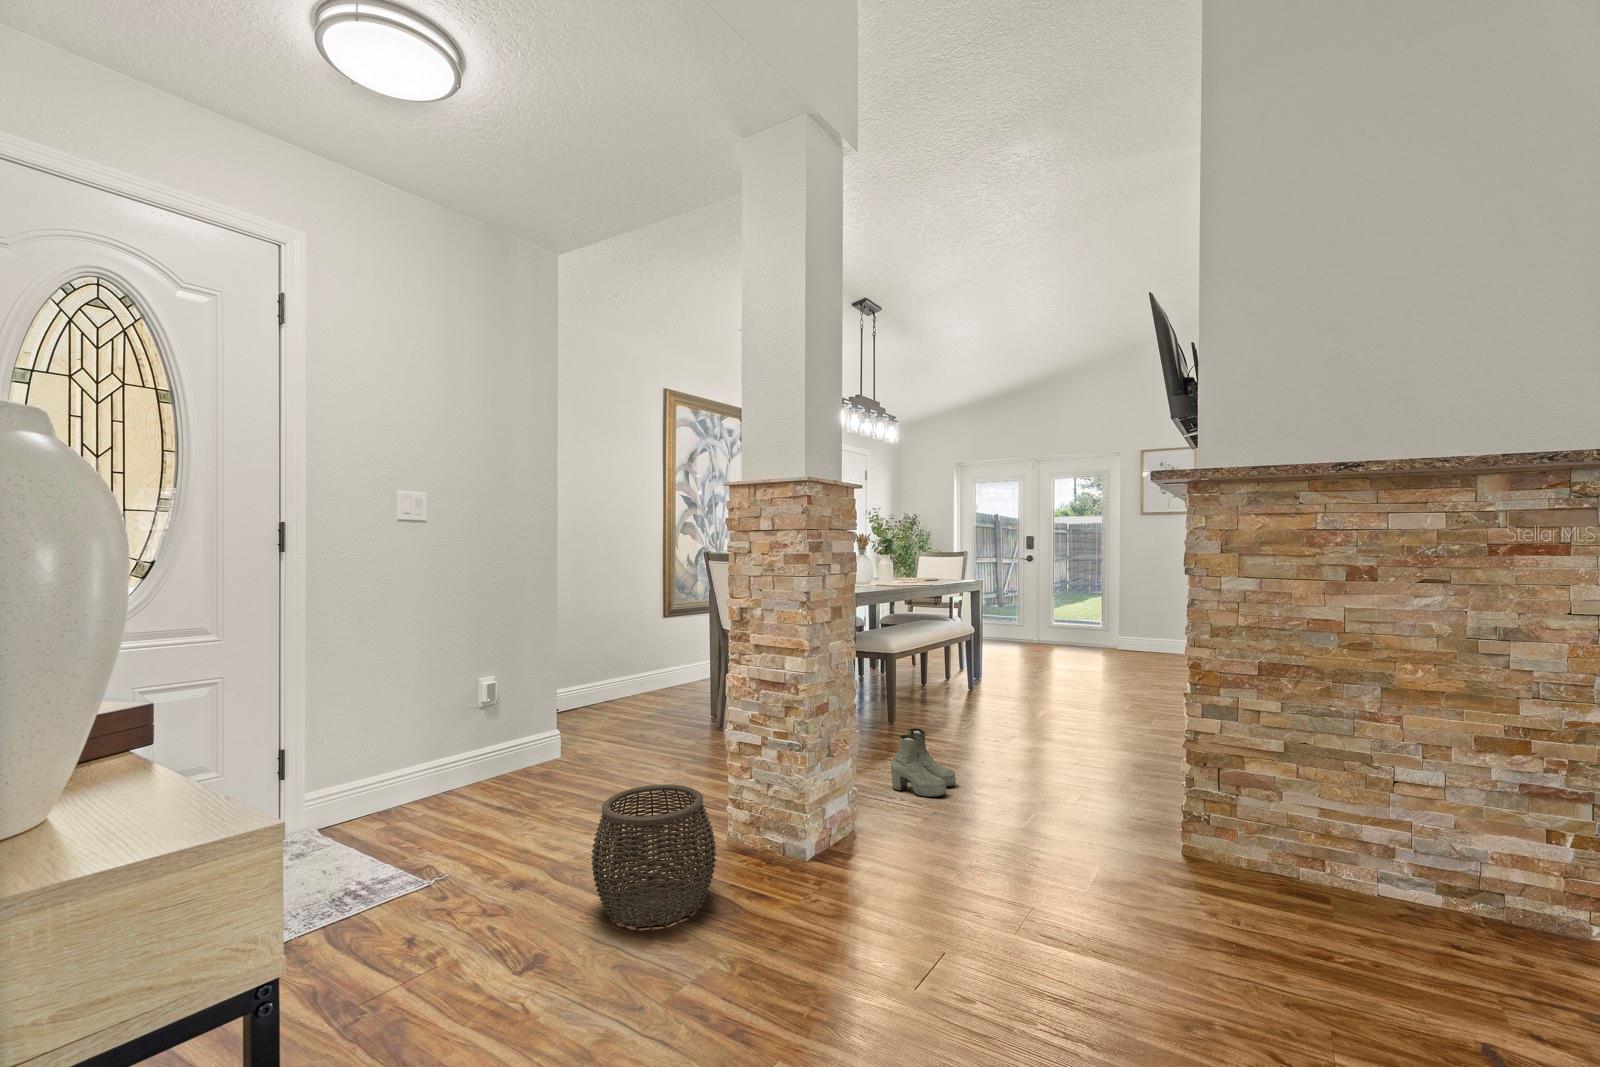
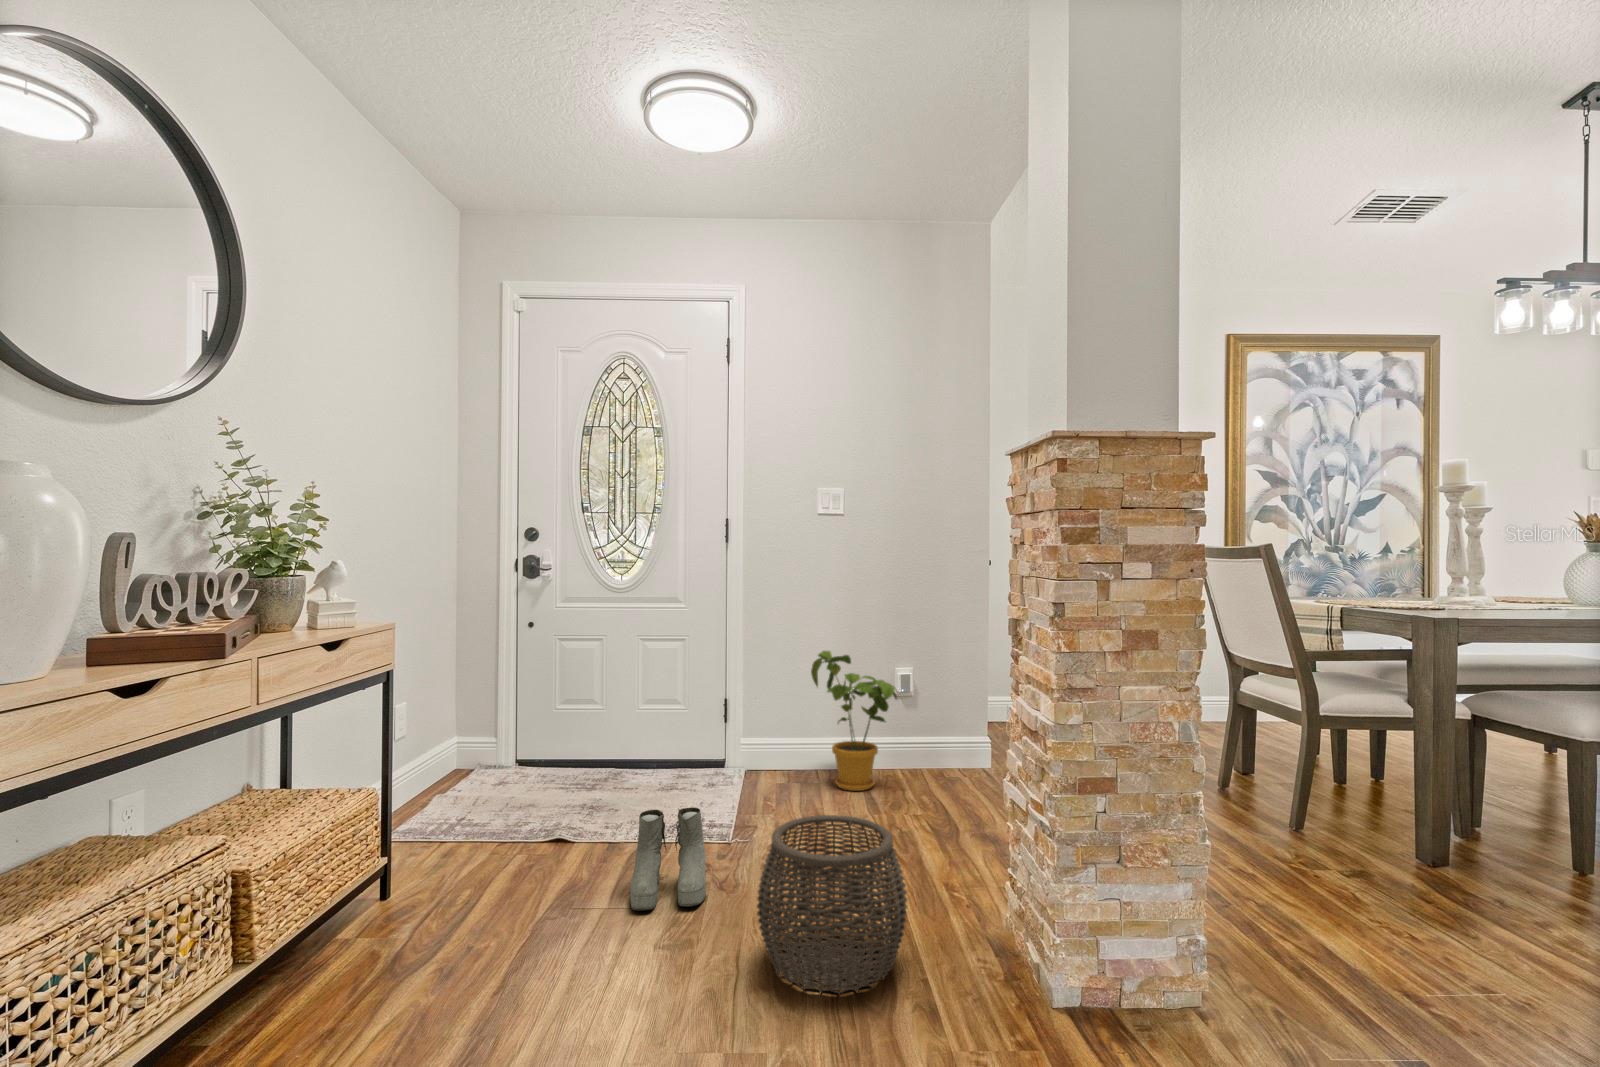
house plant: none [410,670,510,804] -> present [811,651,897,791]
boots: present [891,728,956,797] -> present [630,807,706,911]

